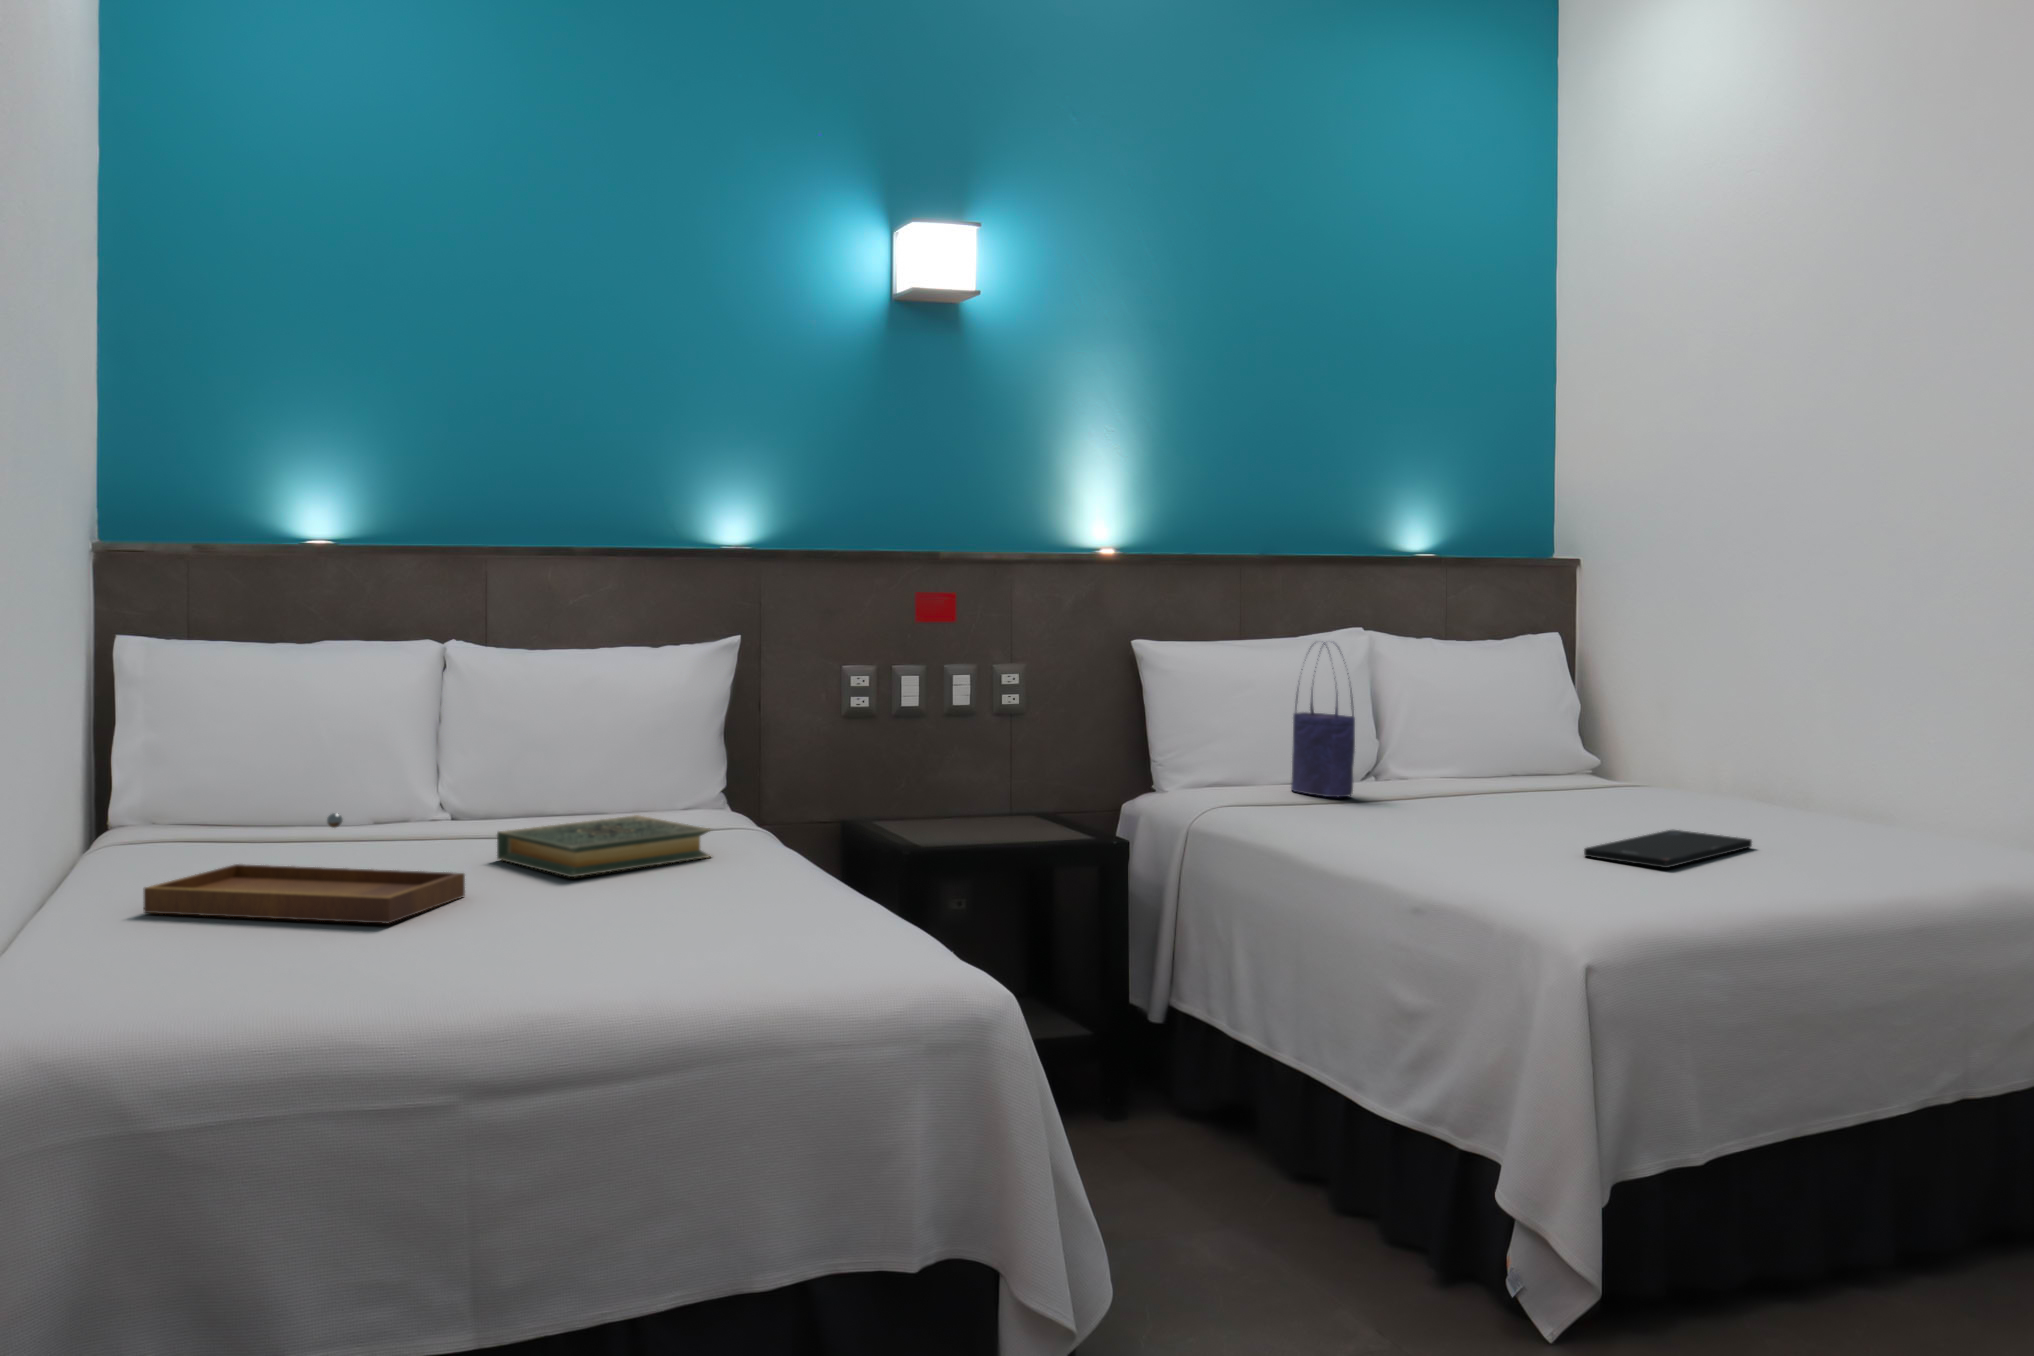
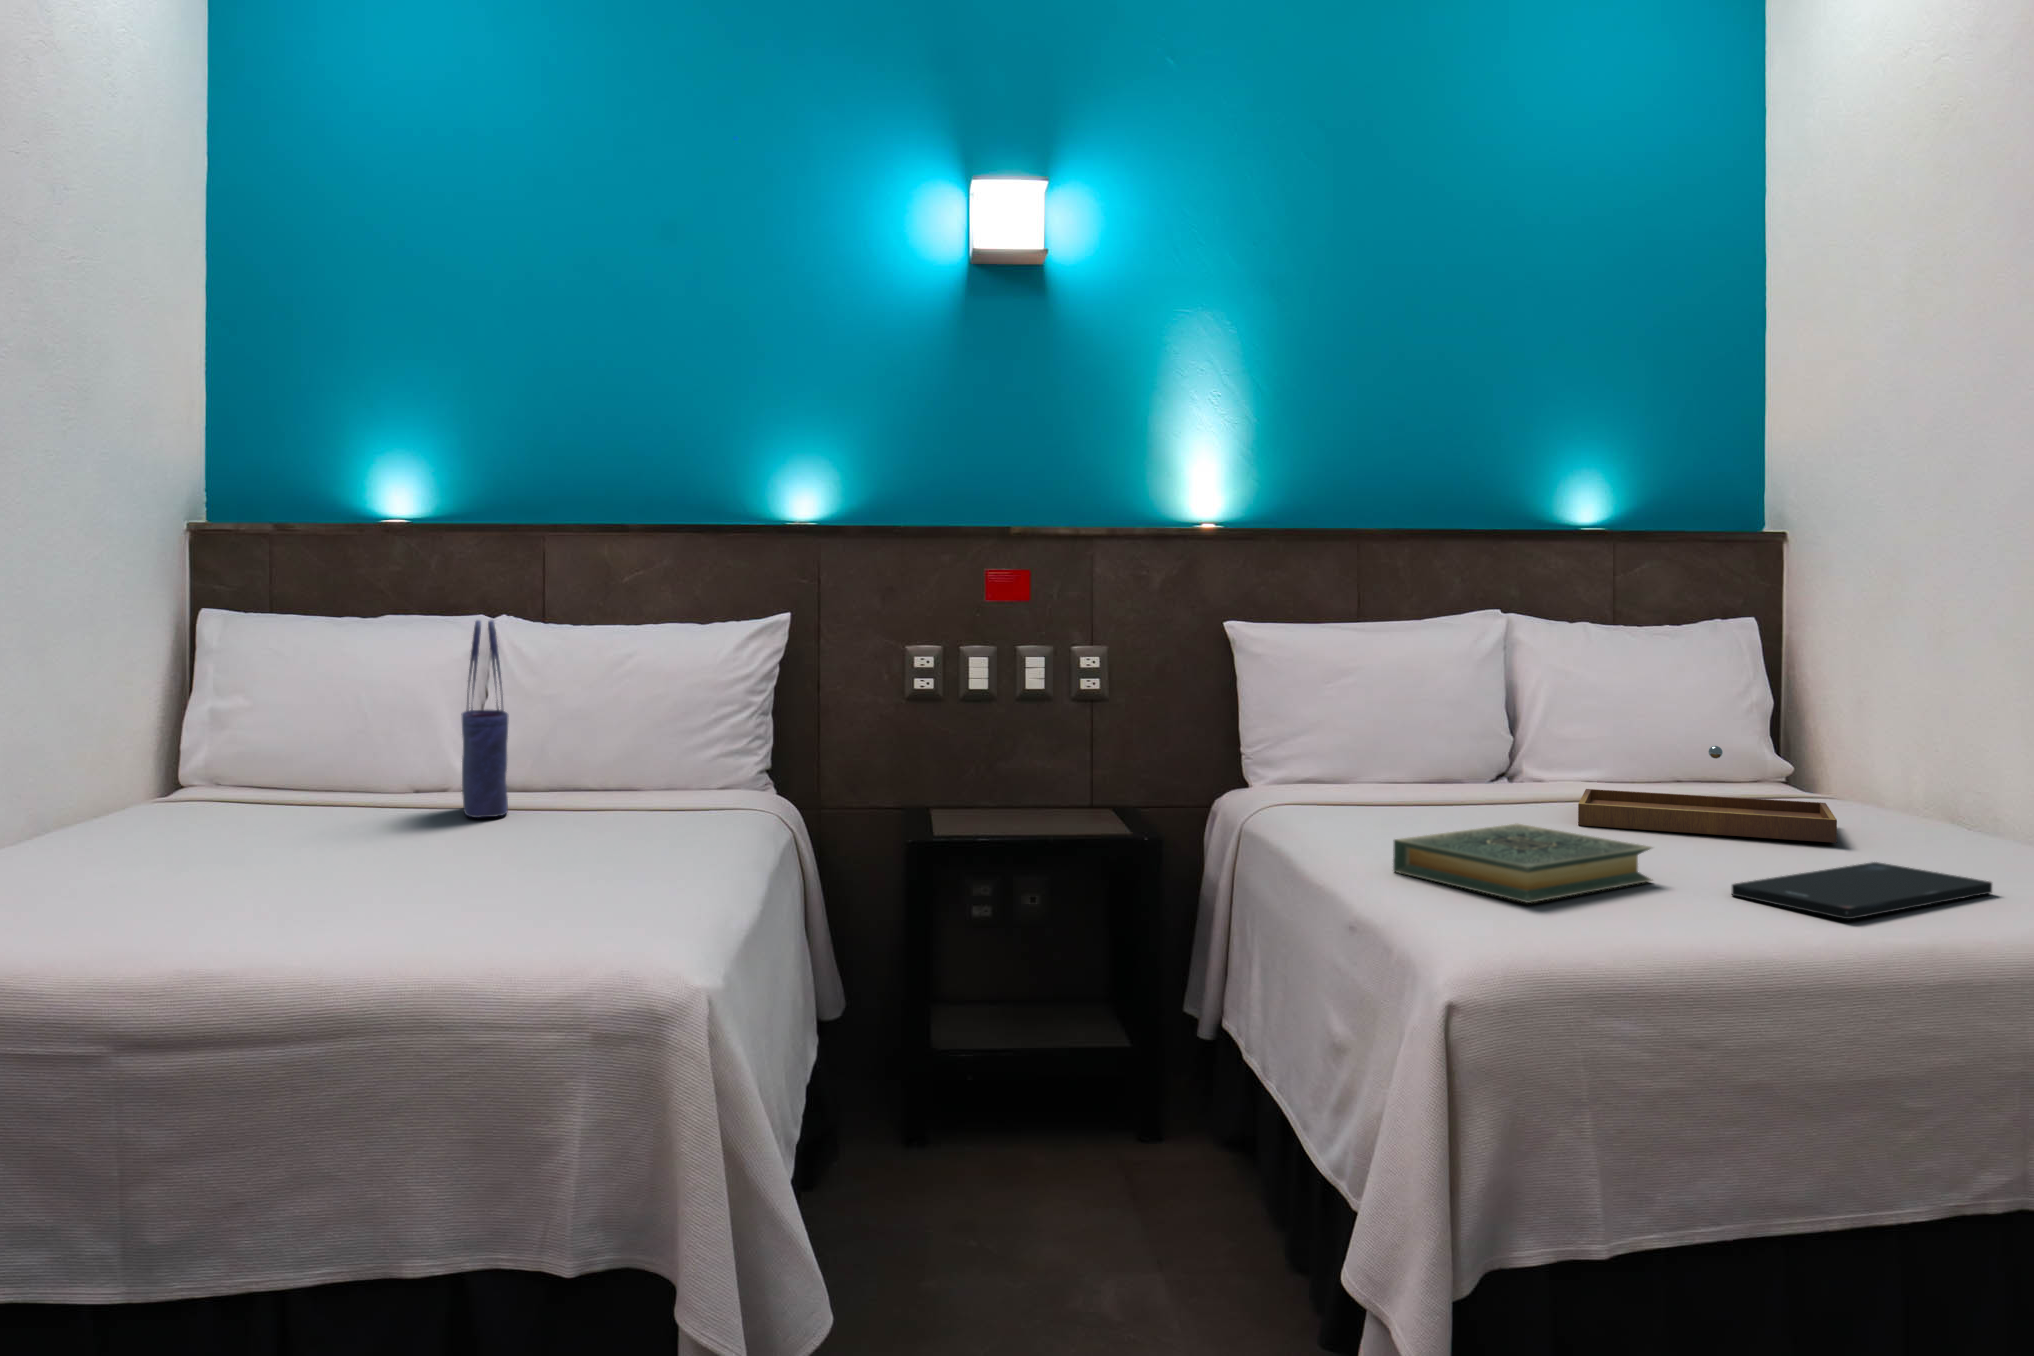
tote bag: present [1291,642,1355,797] -> present [461,620,509,817]
tray: present [144,813,465,923] -> present [1578,746,1837,843]
hardback book: present [497,815,711,877] -> present [1393,824,1652,903]

